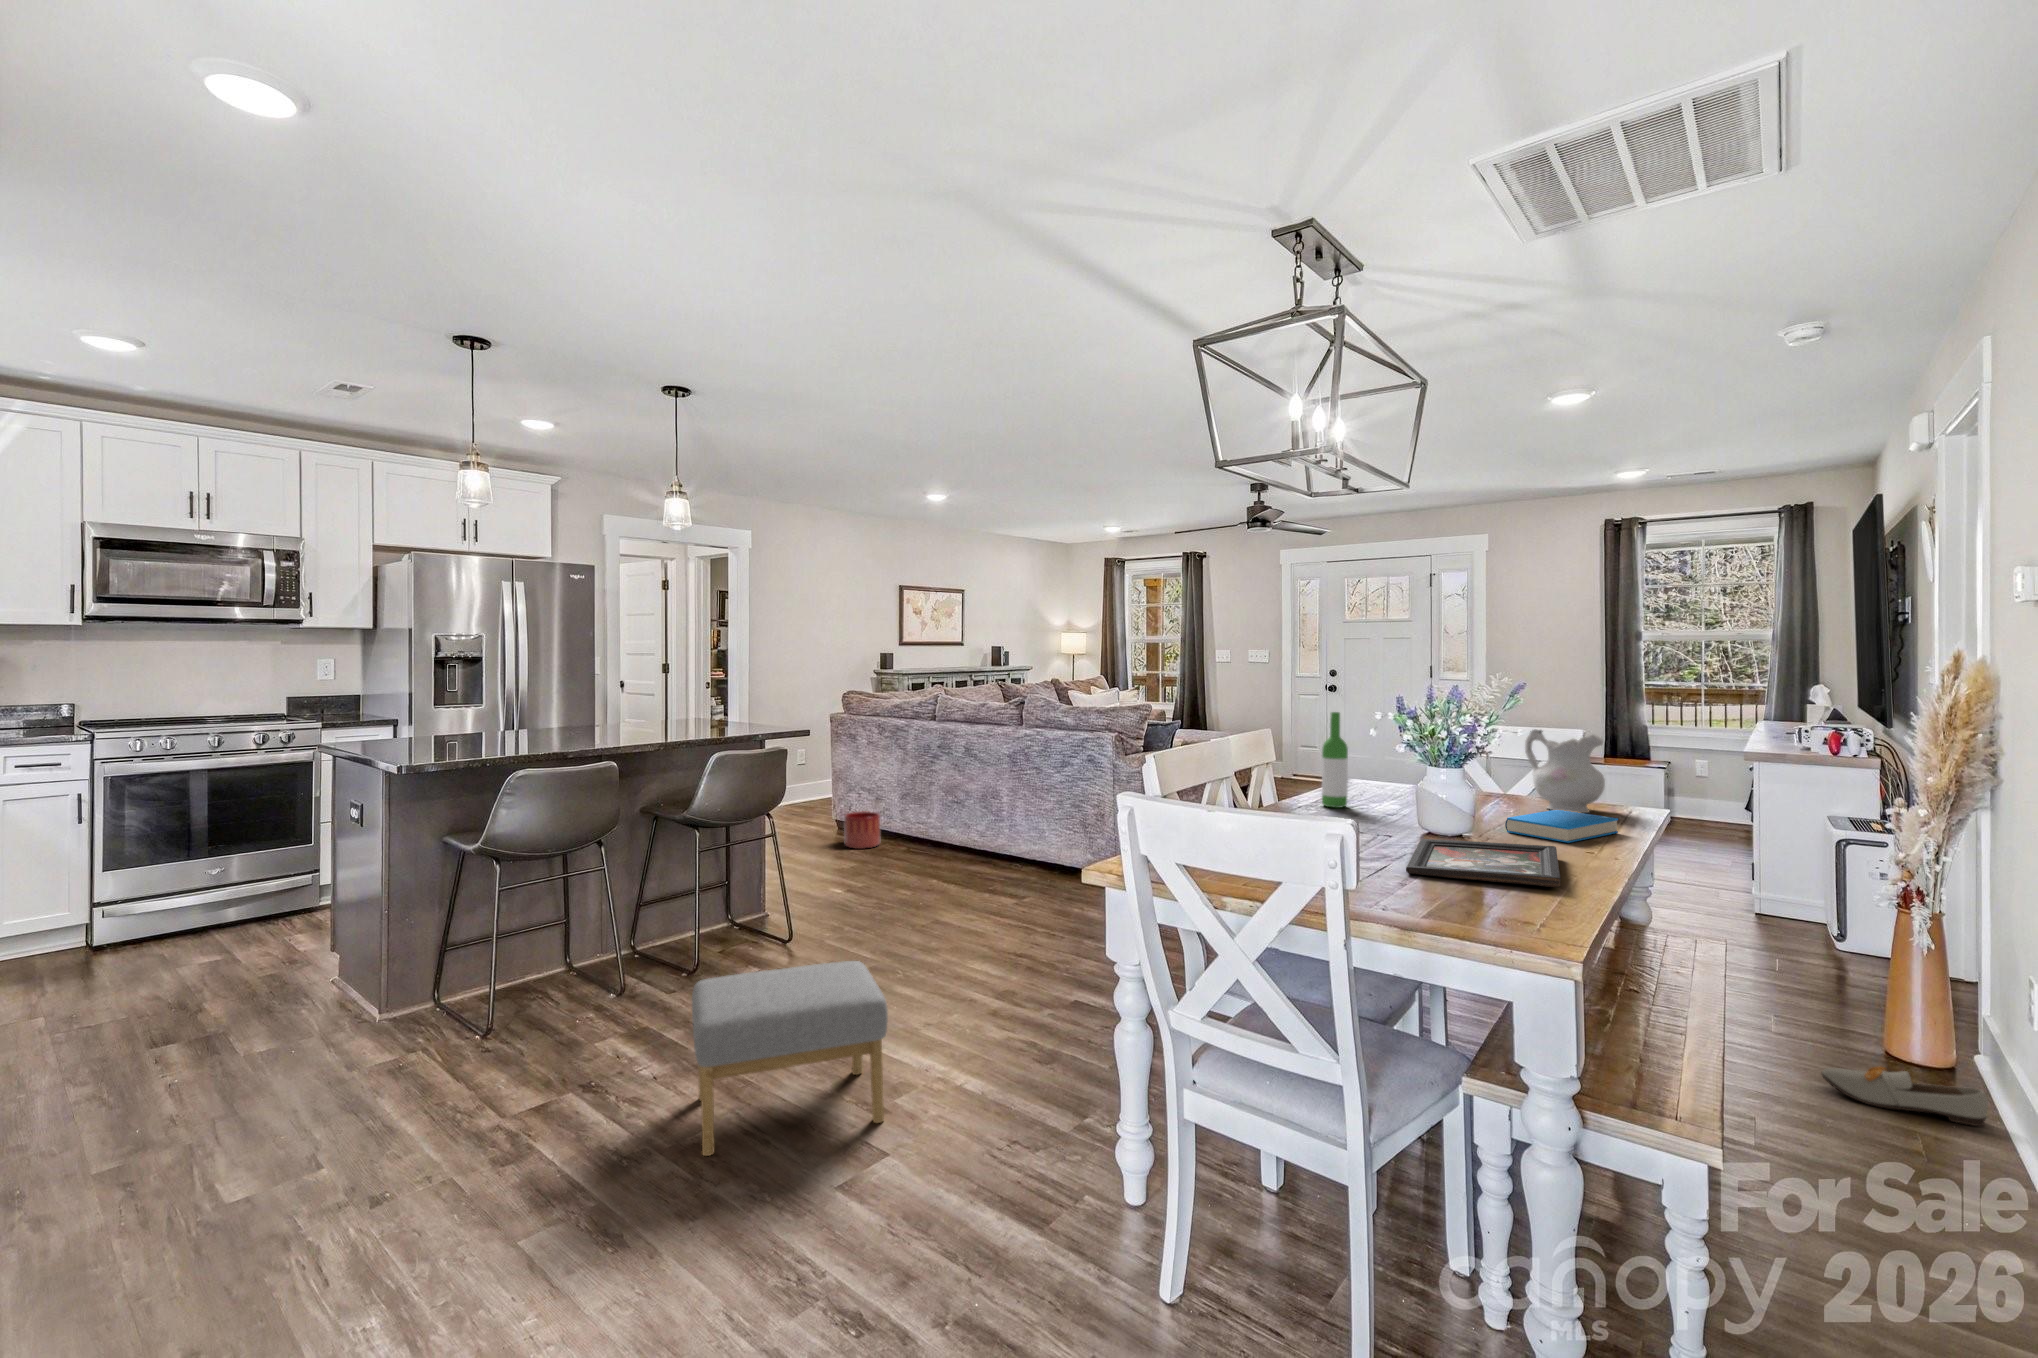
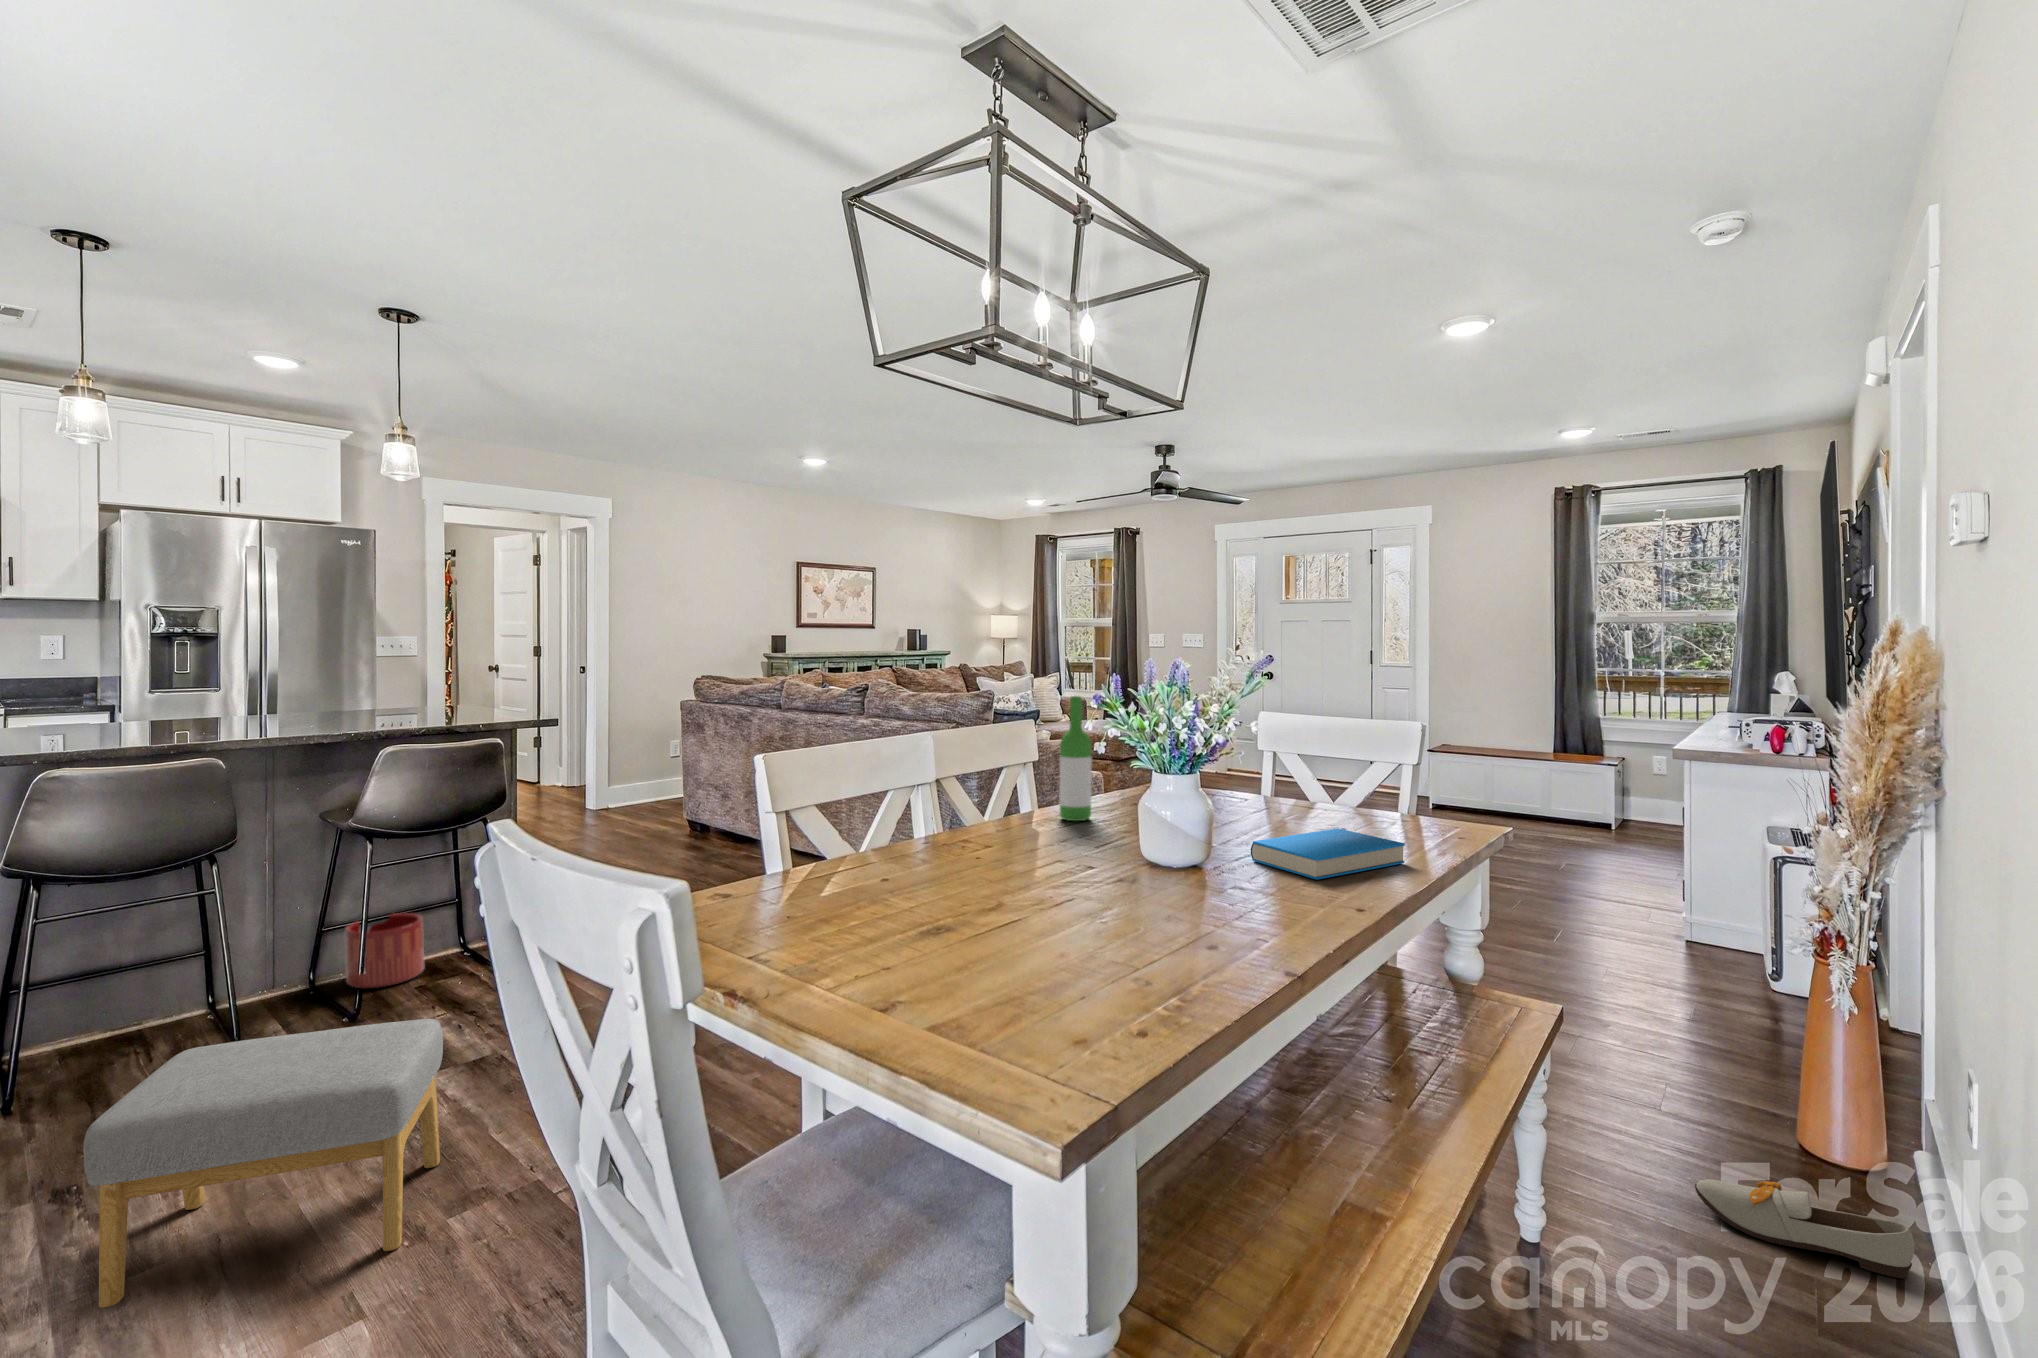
ceramic pitcher: present [1525,729,1605,813] -> none [1327,719,1420,831]
planter: present [844,812,880,849] -> present [345,913,424,988]
decorative tray: present [1406,839,1560,888] -> none [1008,874,1270,967]

